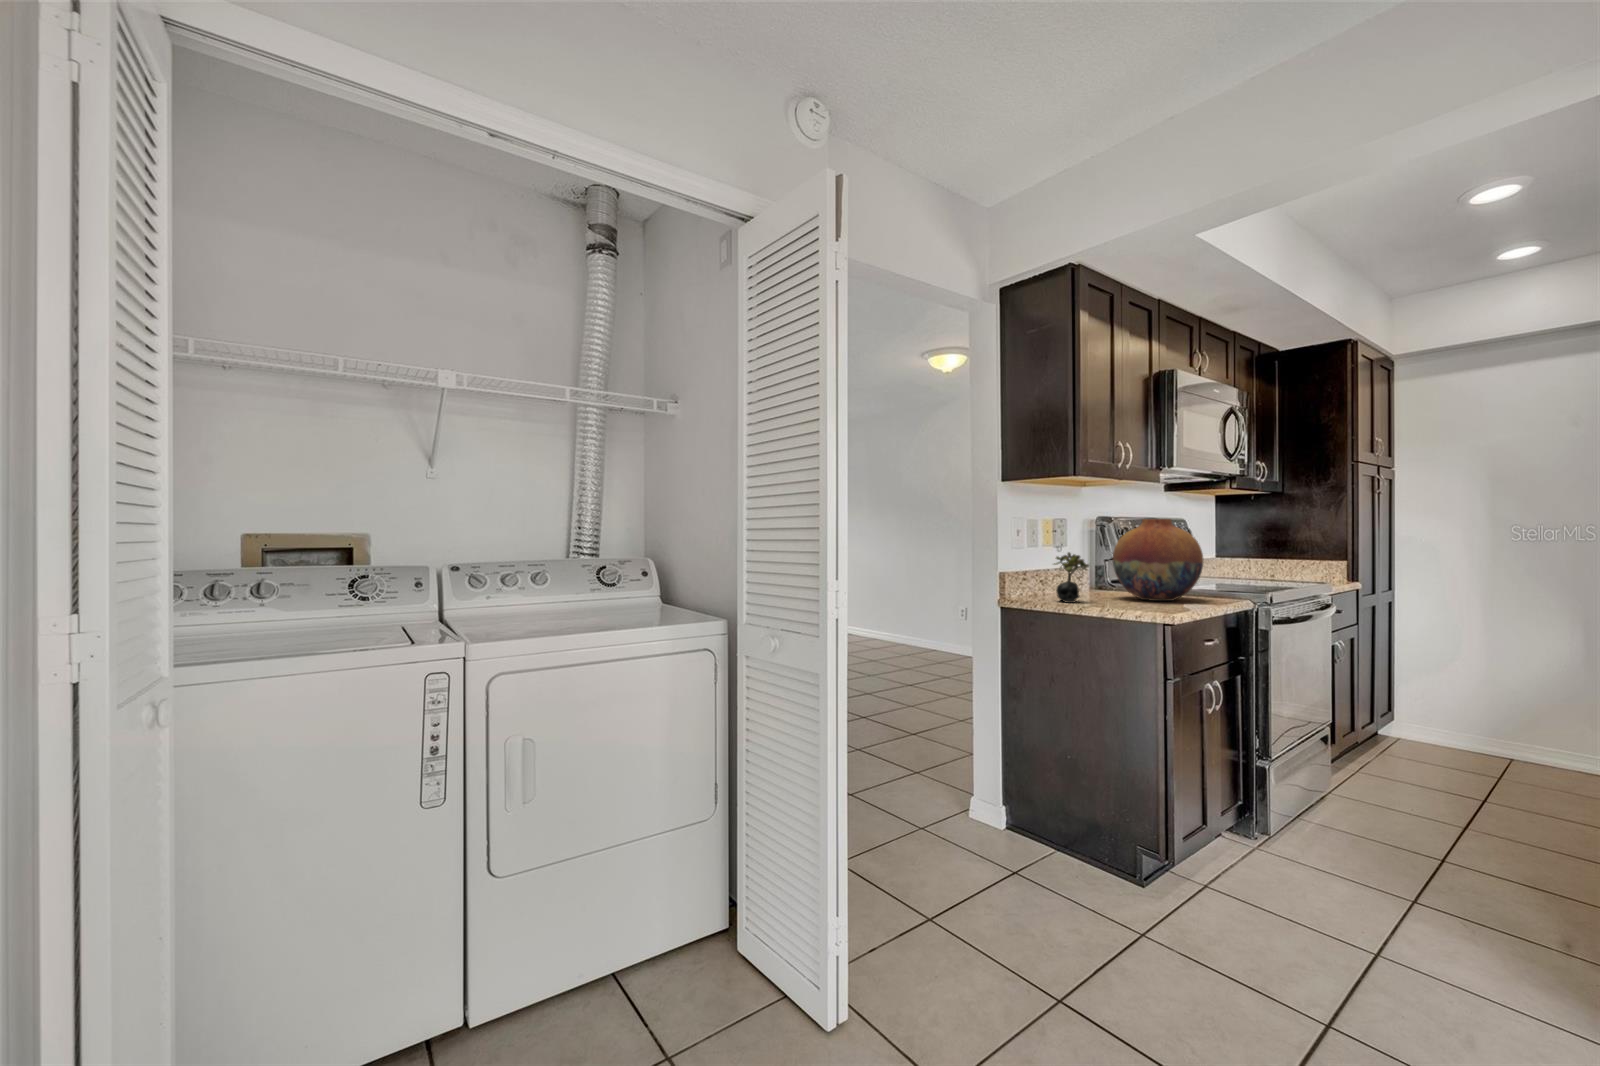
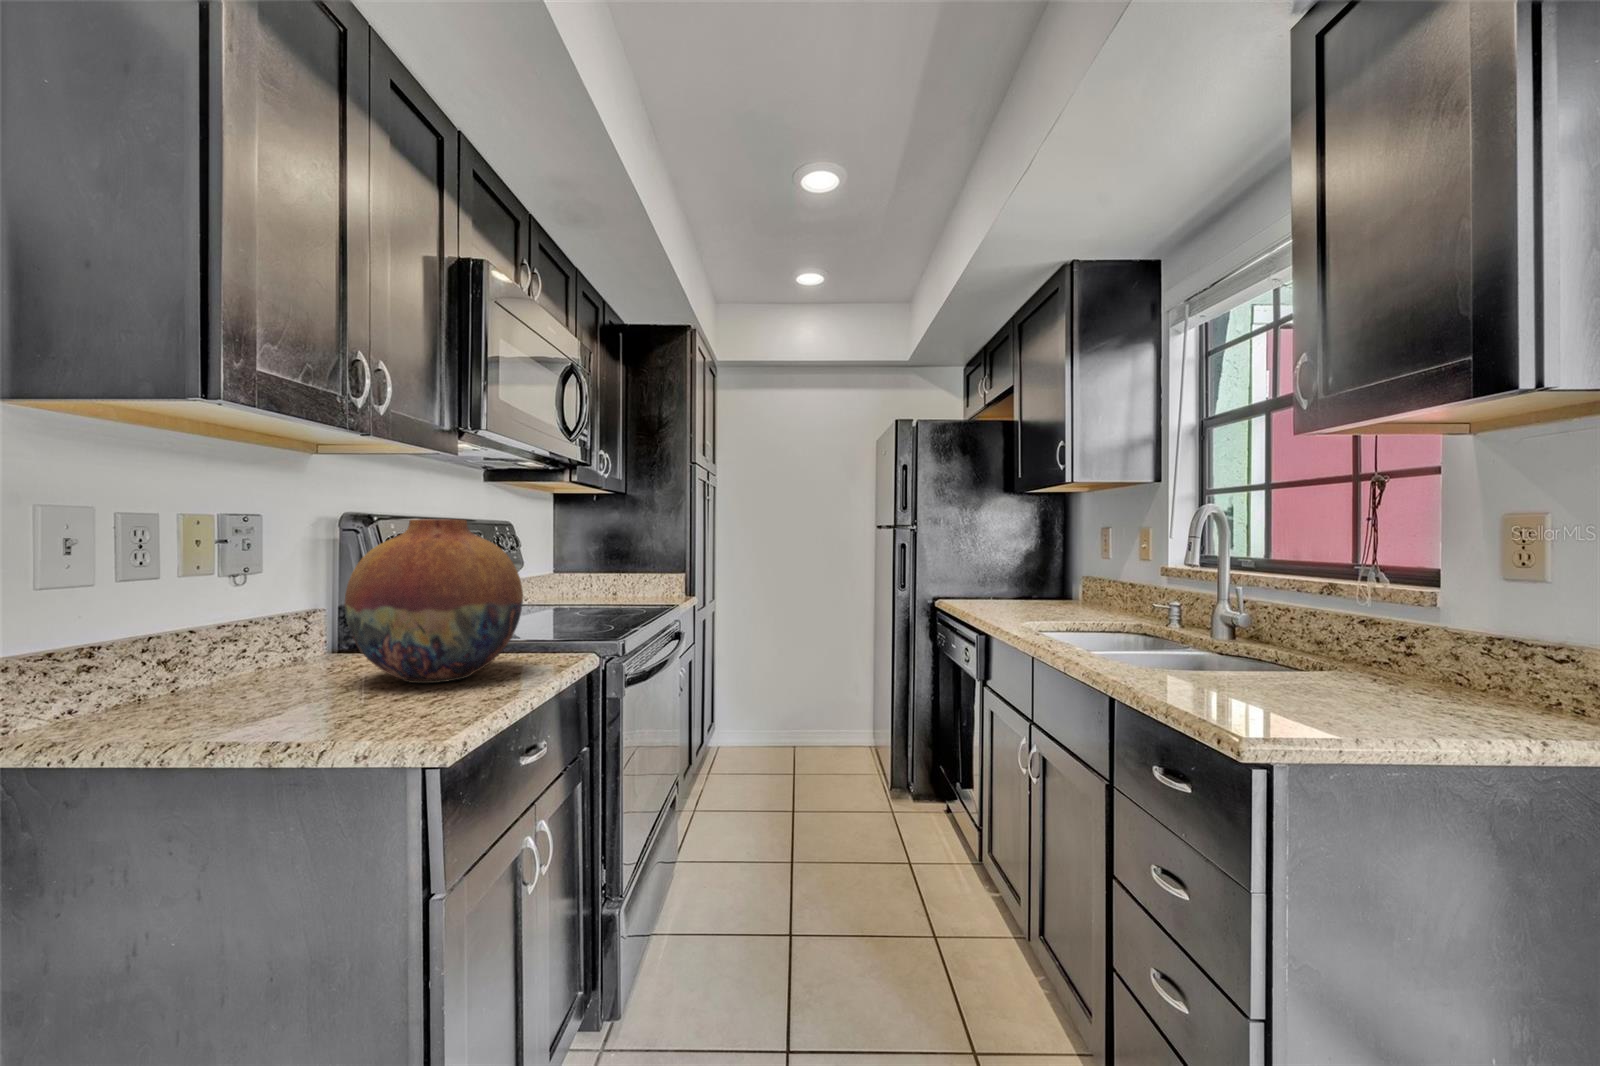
succulent plant: present [1054,552,1089,603] -> none [156,594,265,726]

